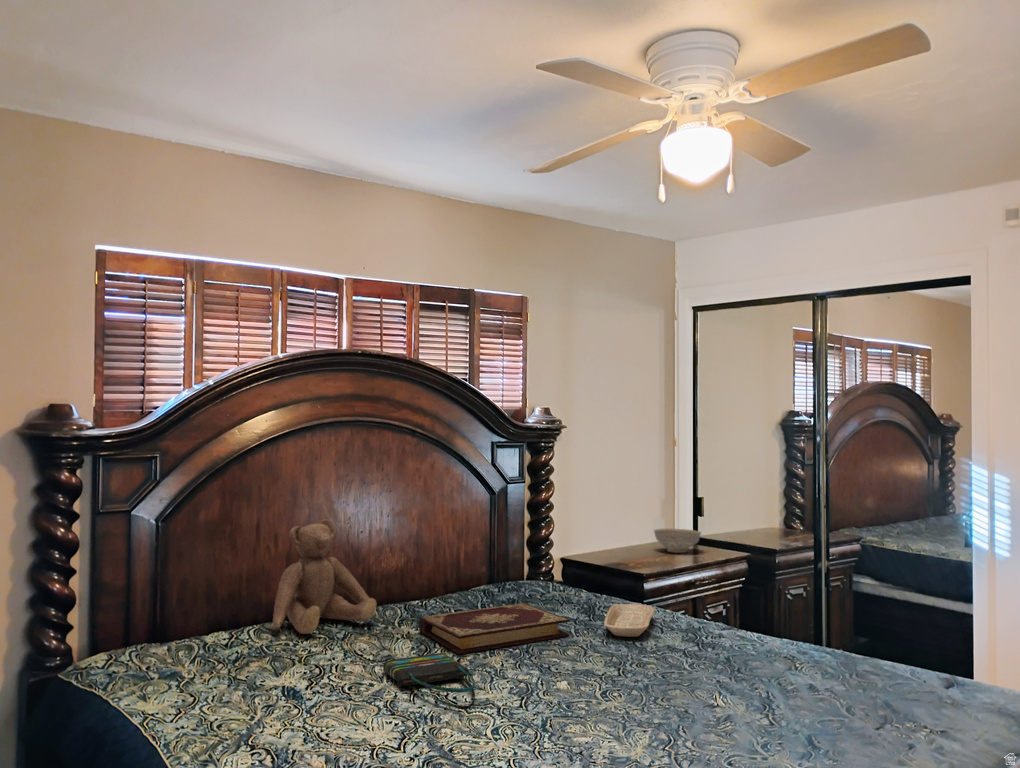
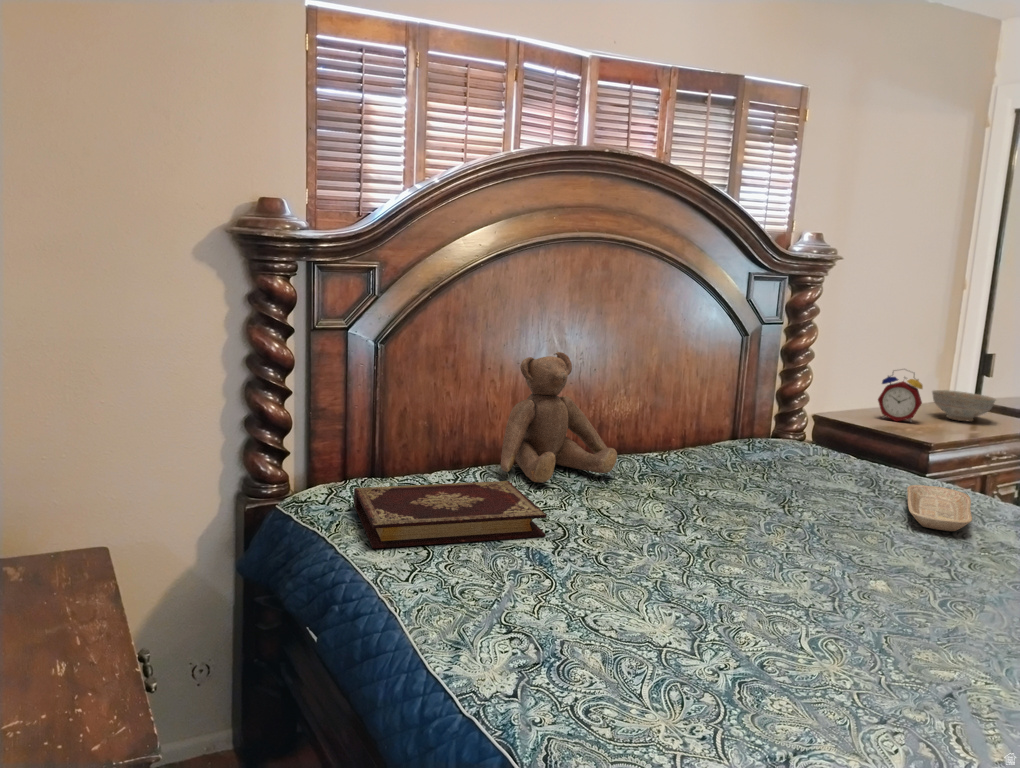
alarm clock: none [610,513,644,558] -> present [878,369,923,422]
book: present [419,603,570,654] -> present [354,481,547,548]
tote bag: present [383,653,475,709] -> none [642,528,772,611]

